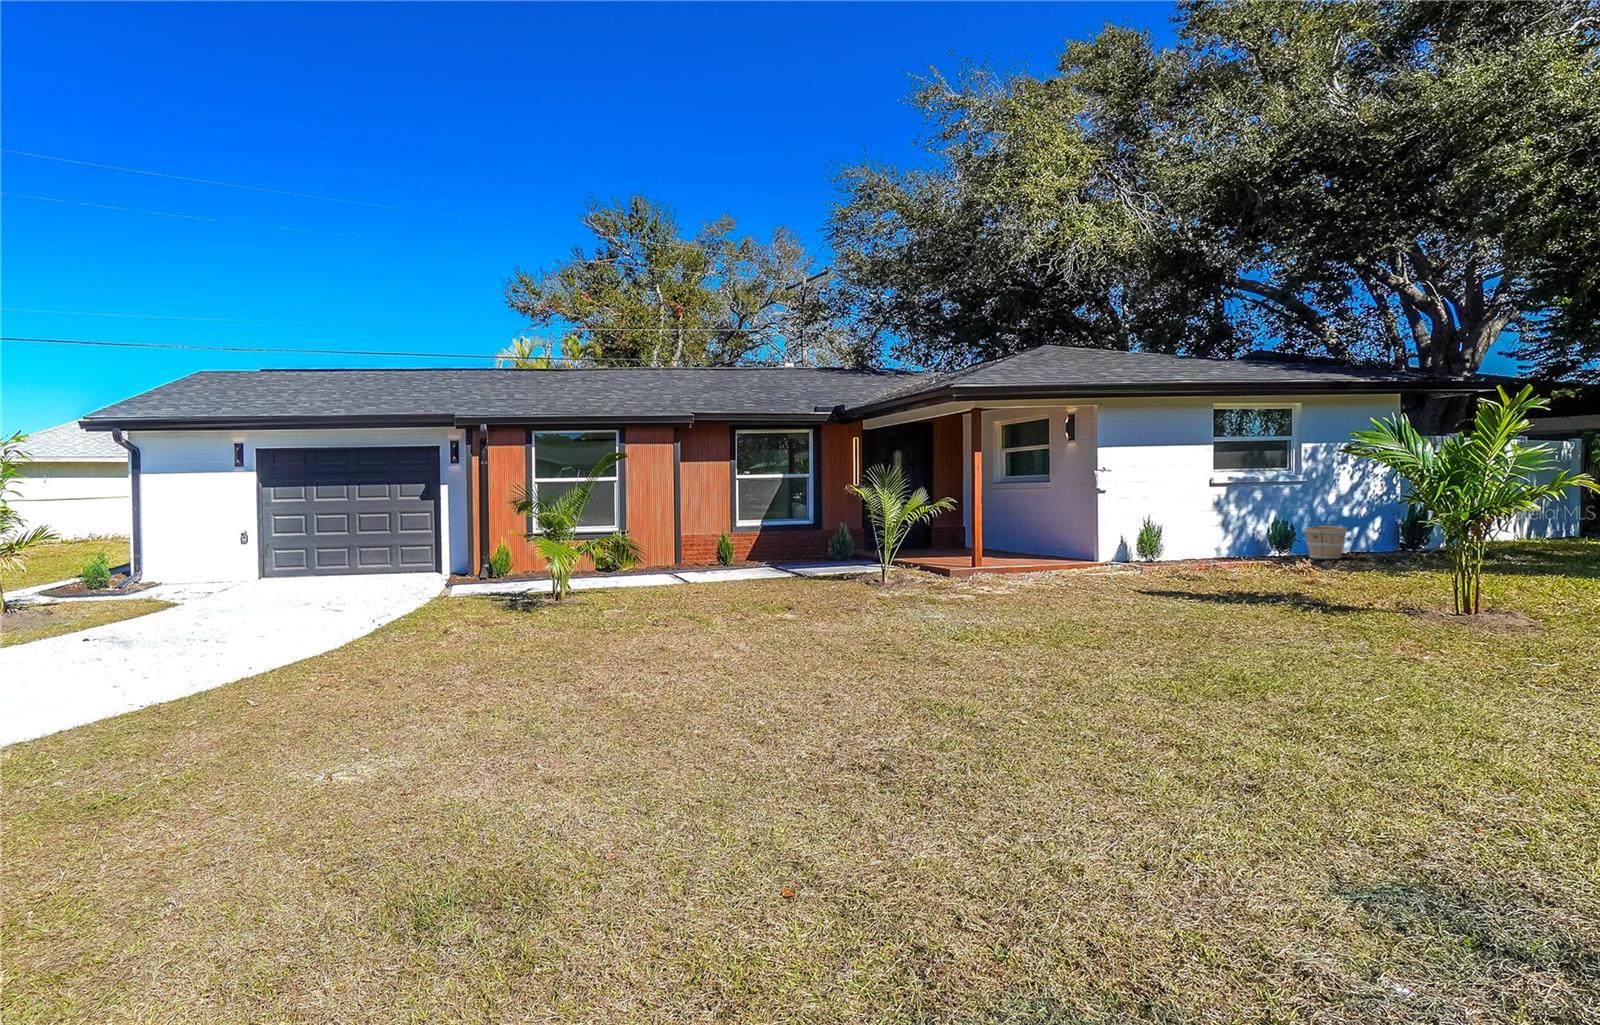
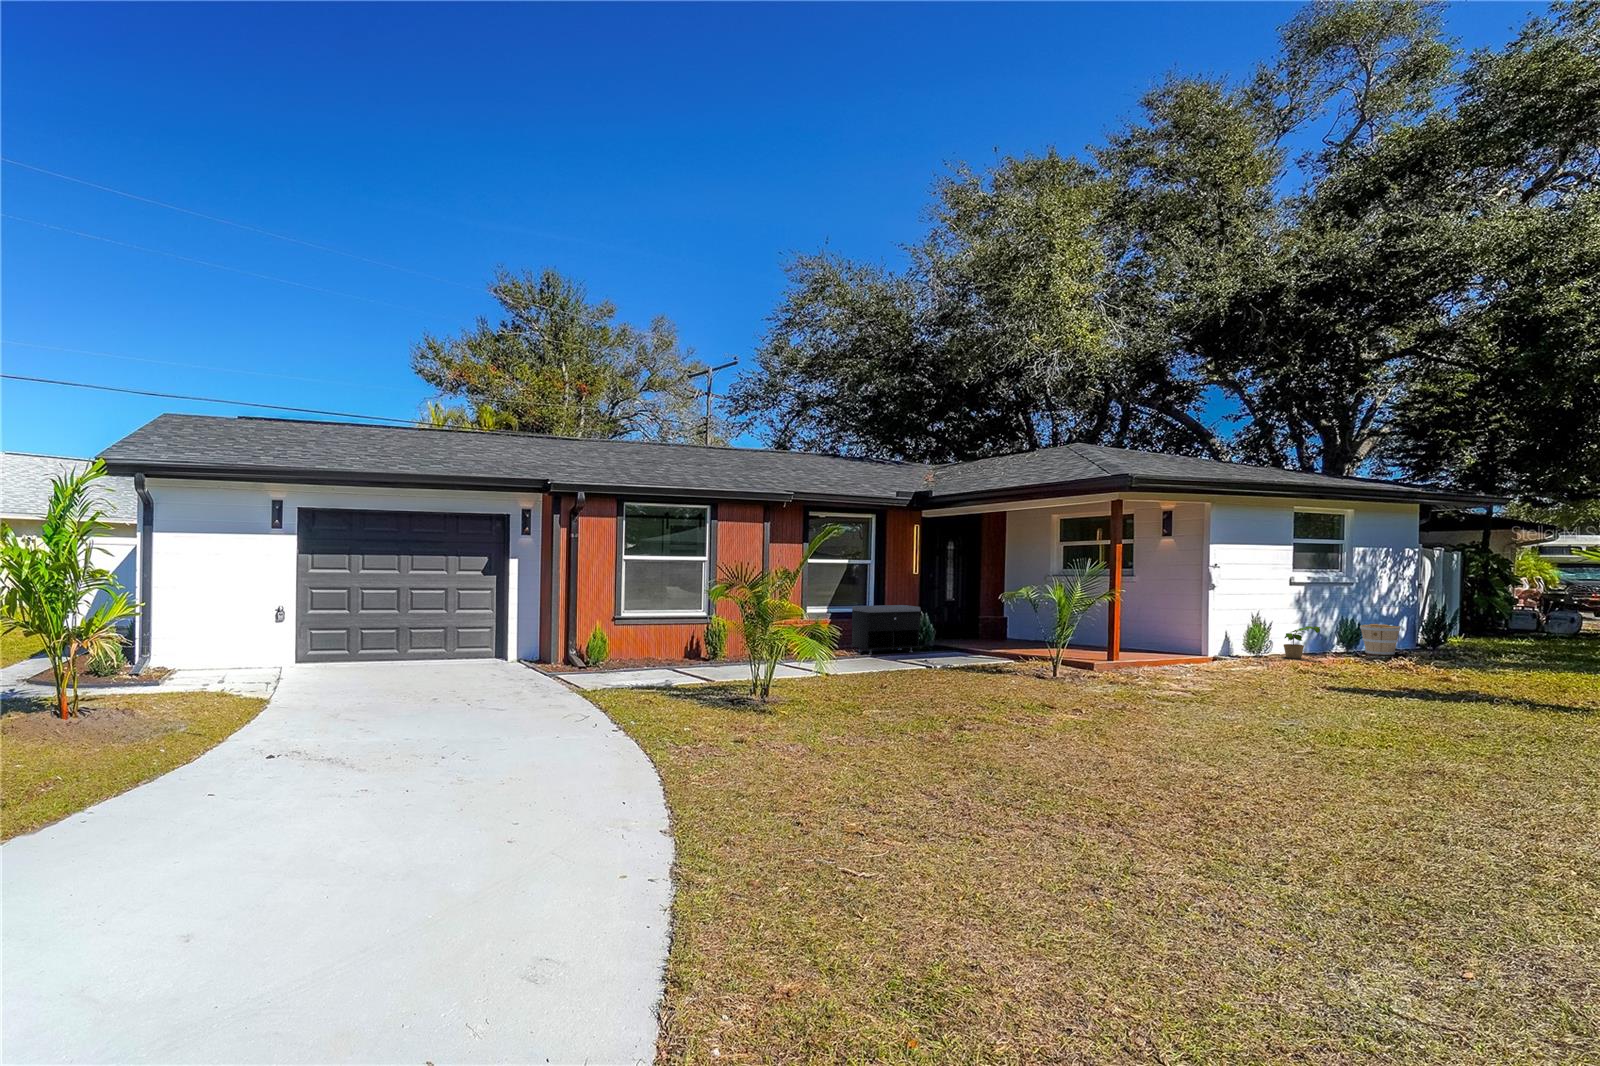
storage bench: none [765,517,825,563] -> present [852,605,921,654]
potted plant: none [1195,529,1234,563] -> present [1284,626,1320,658]

